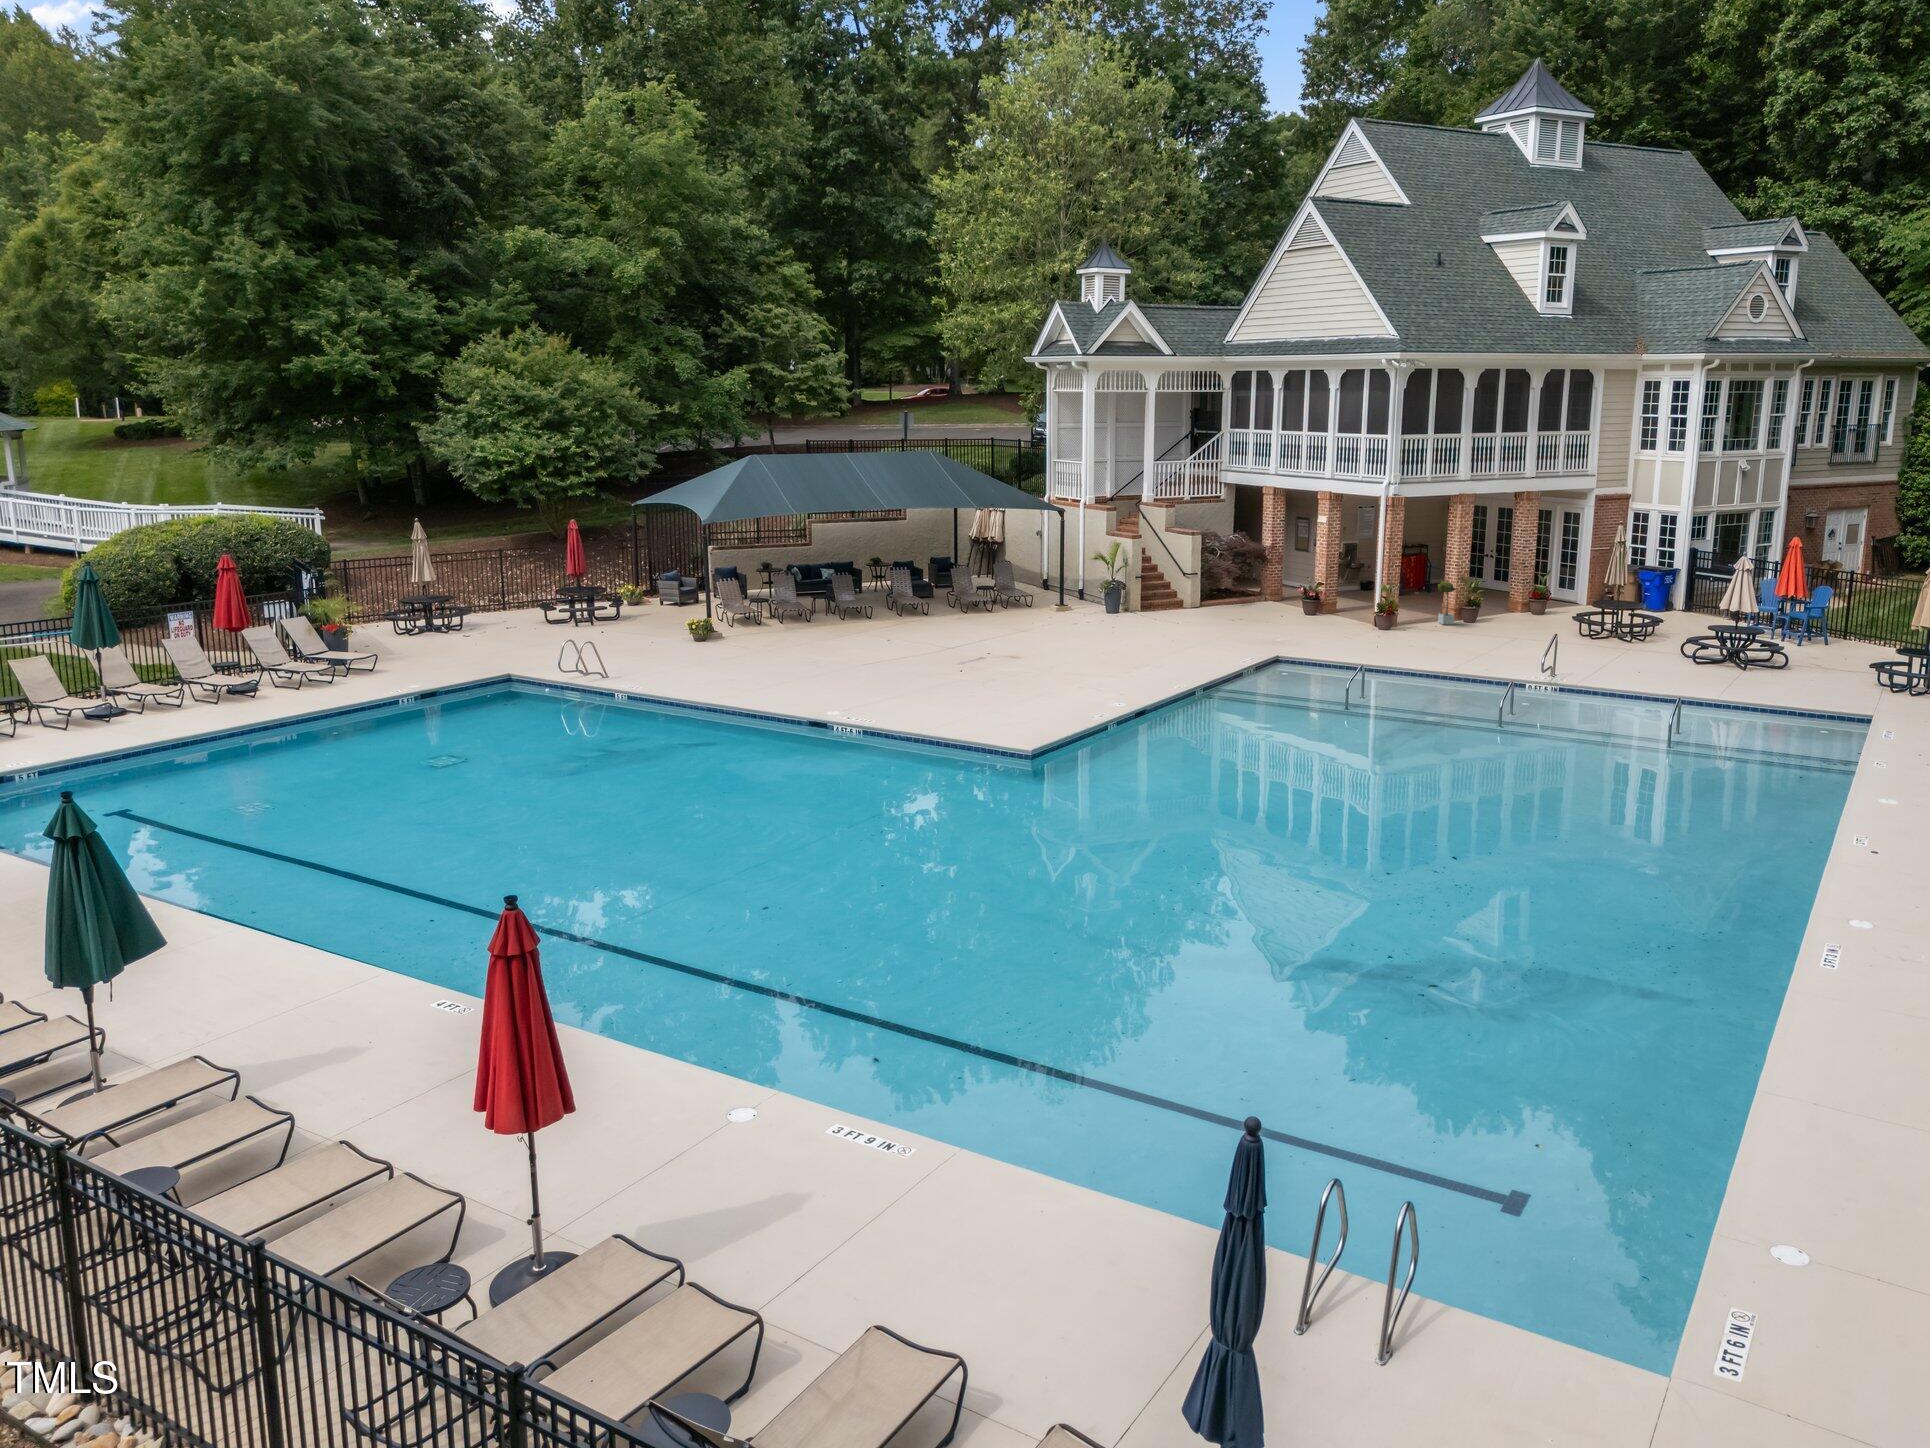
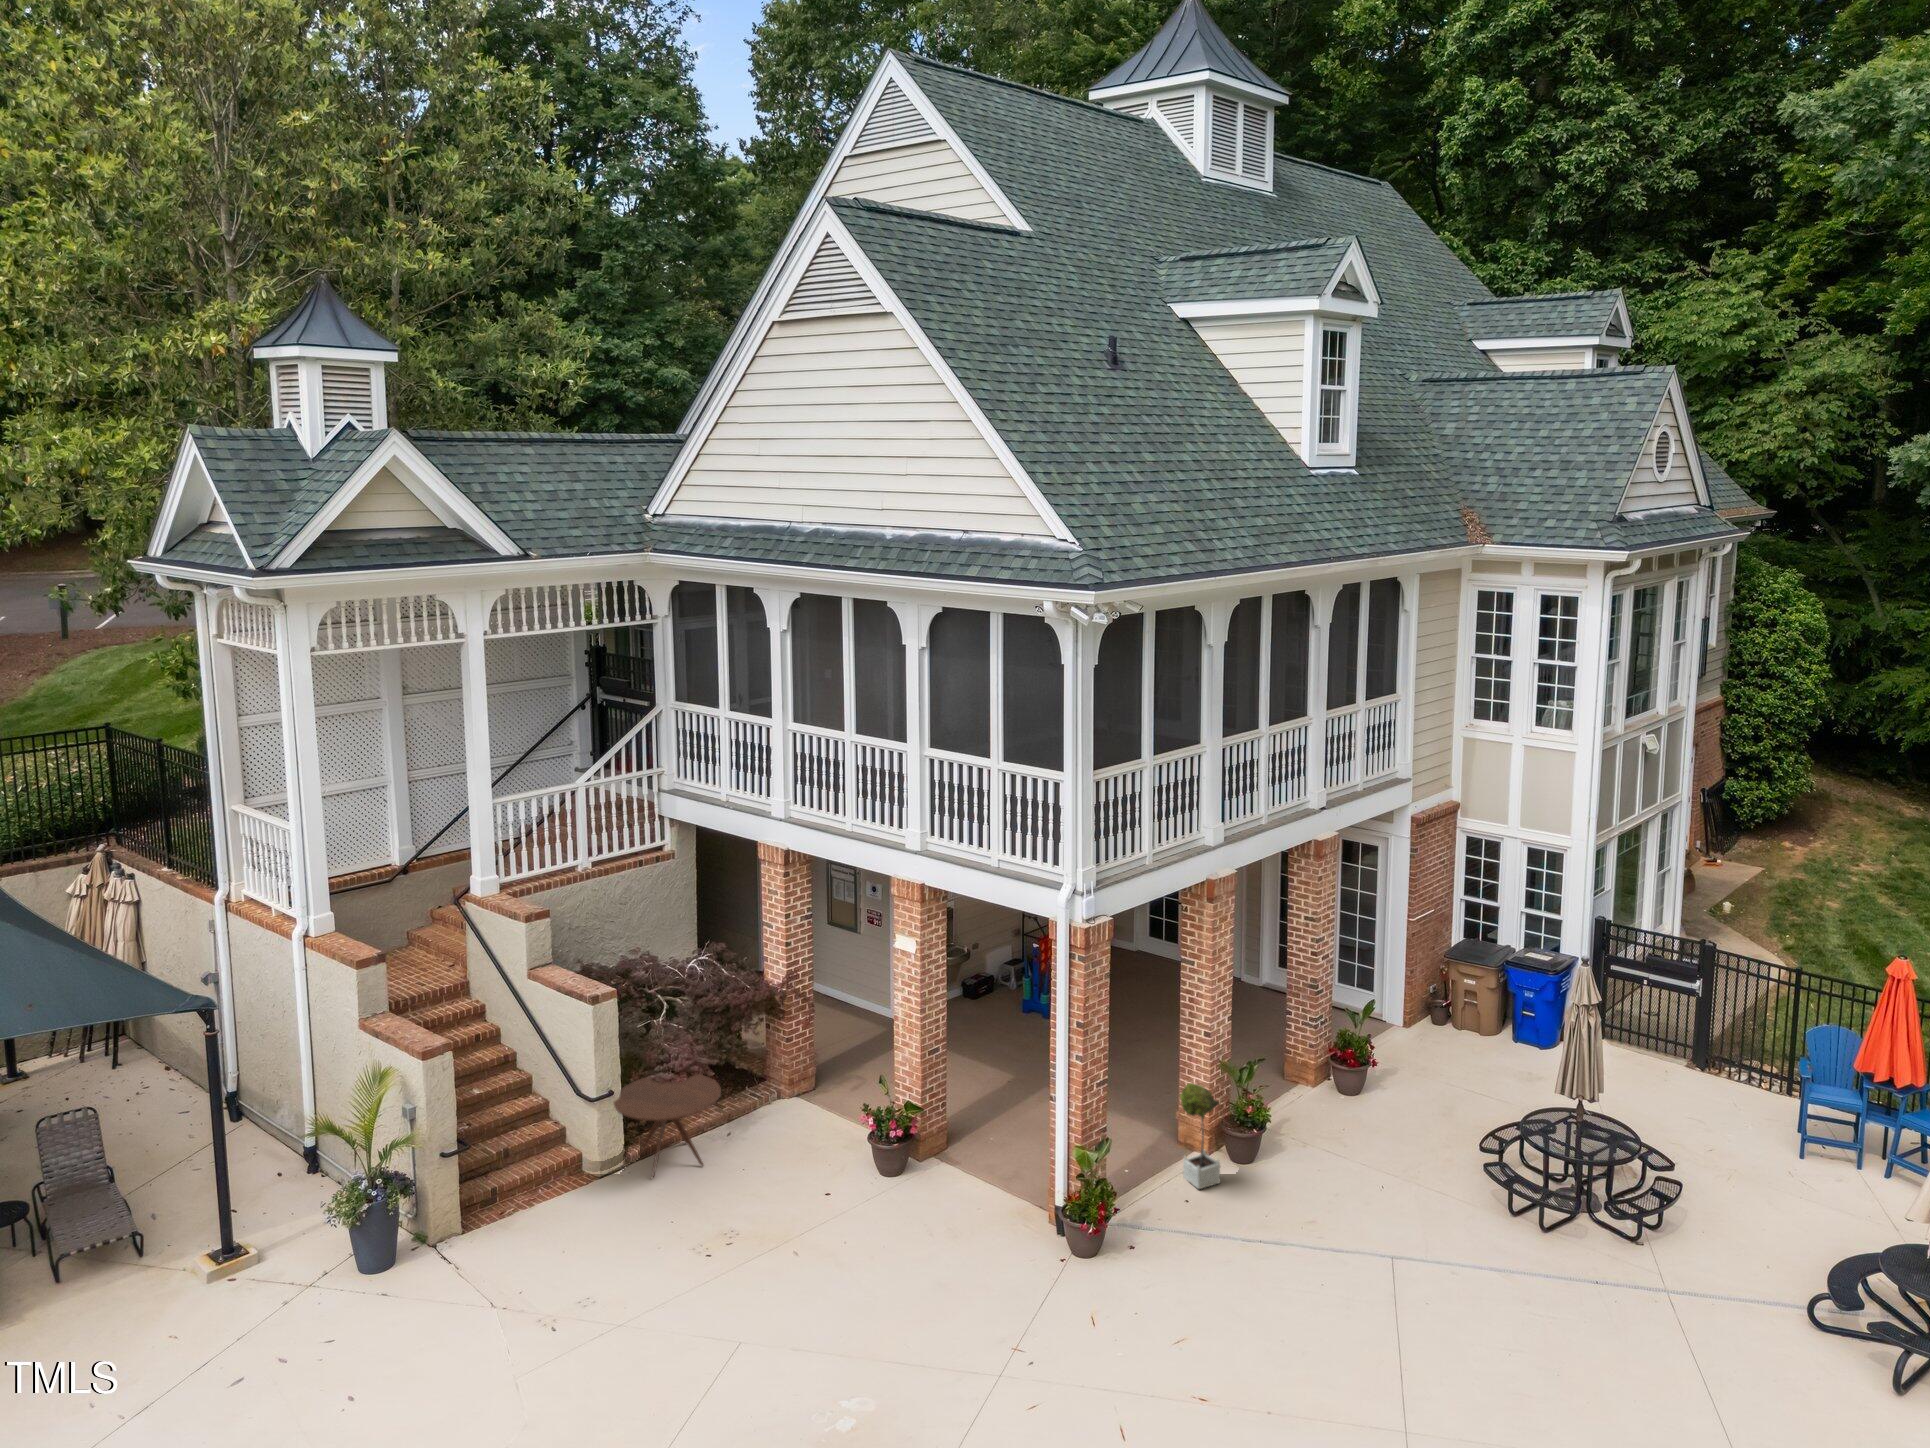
round table: none [1198,573,1242,607] -> present [613,1075,721,1178]

